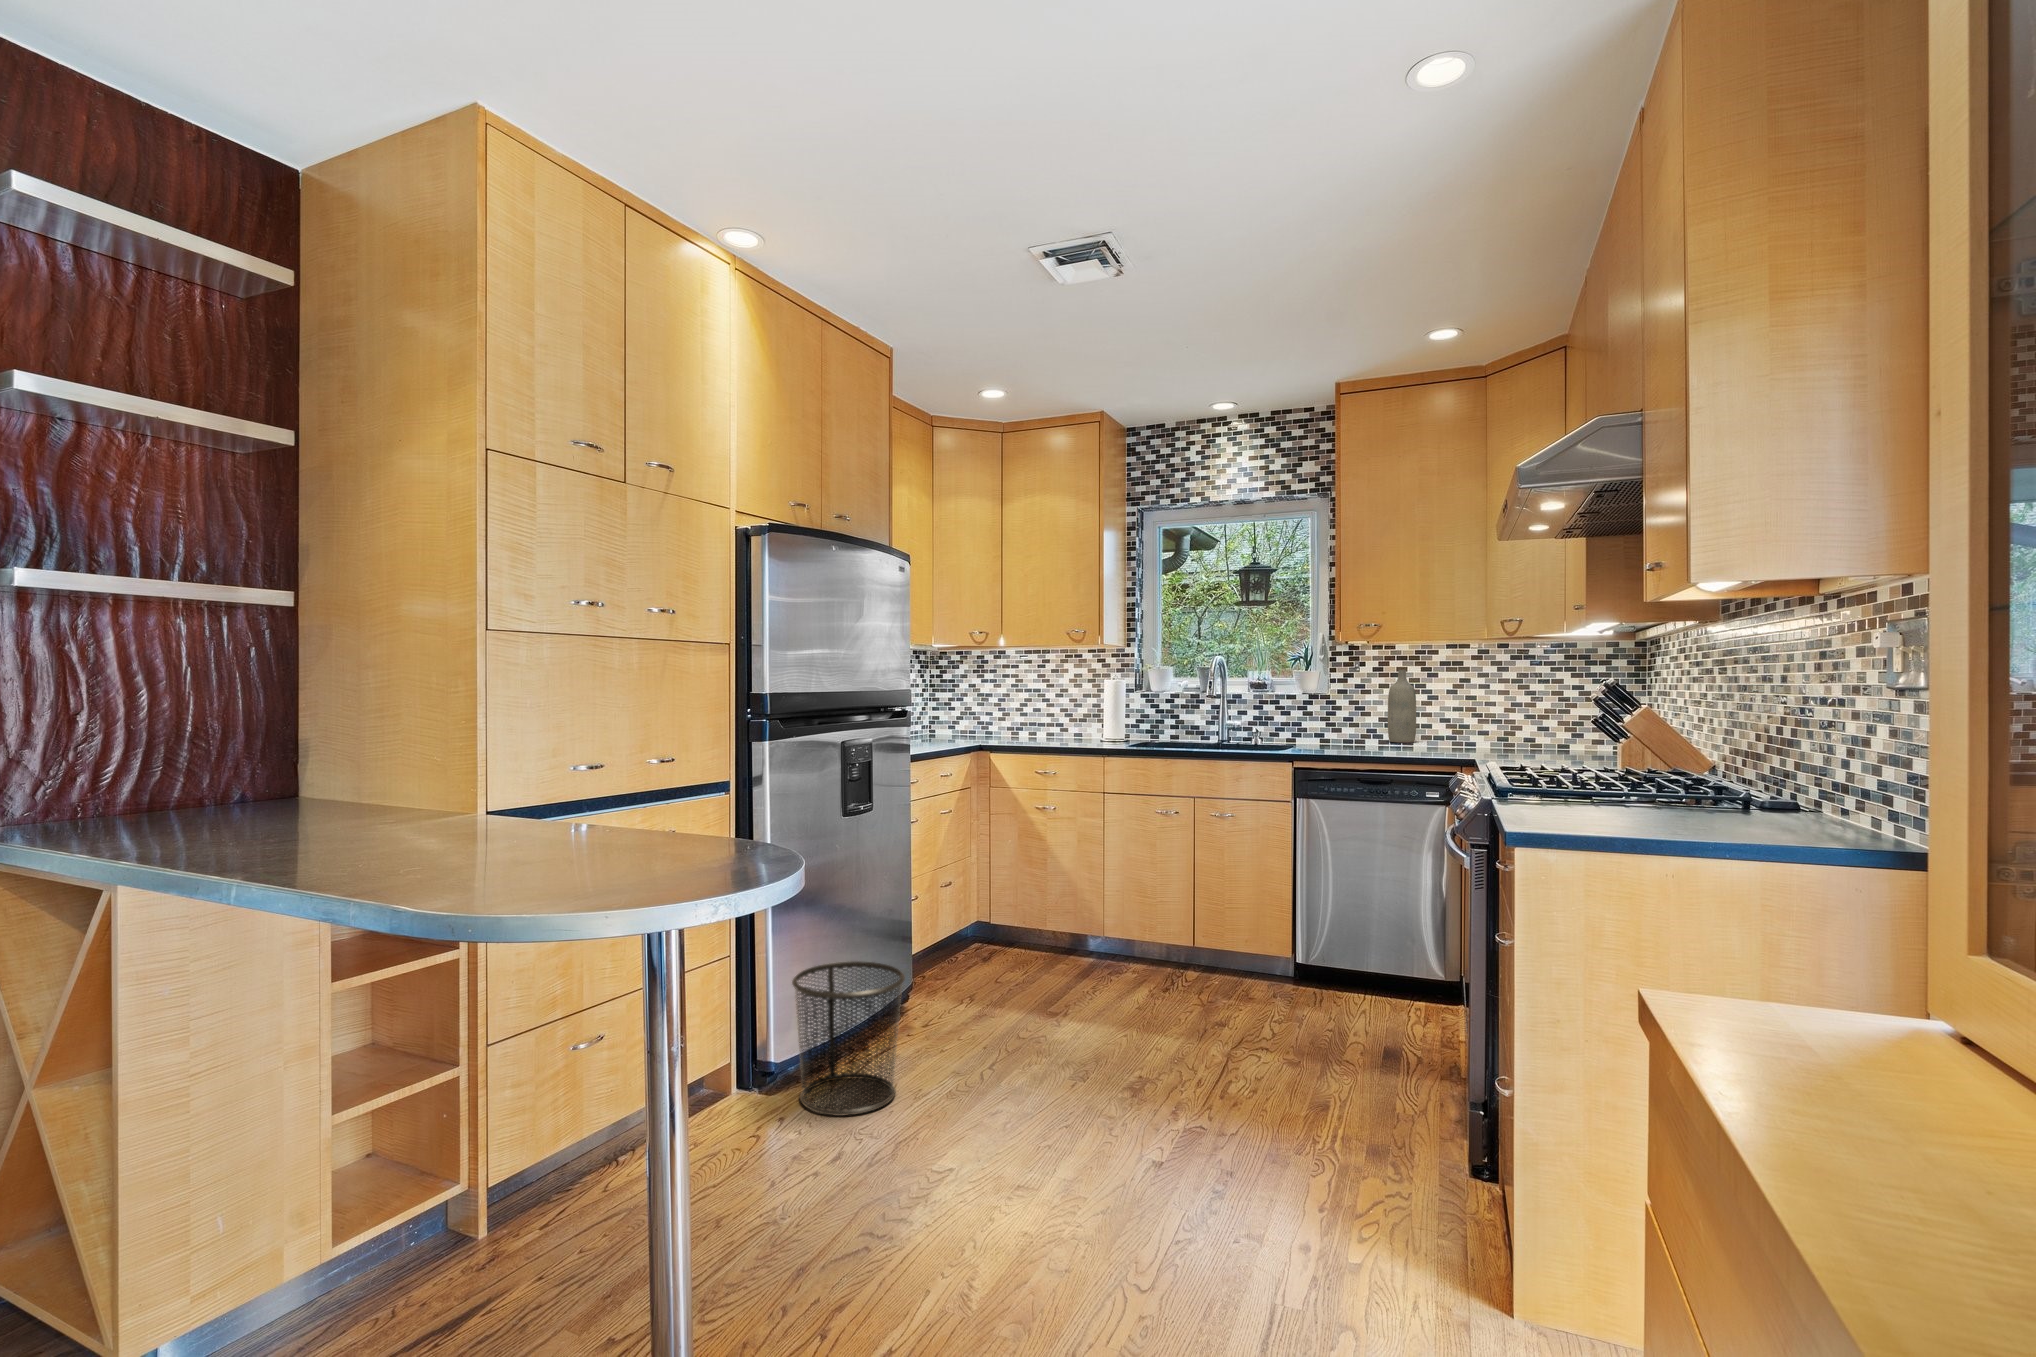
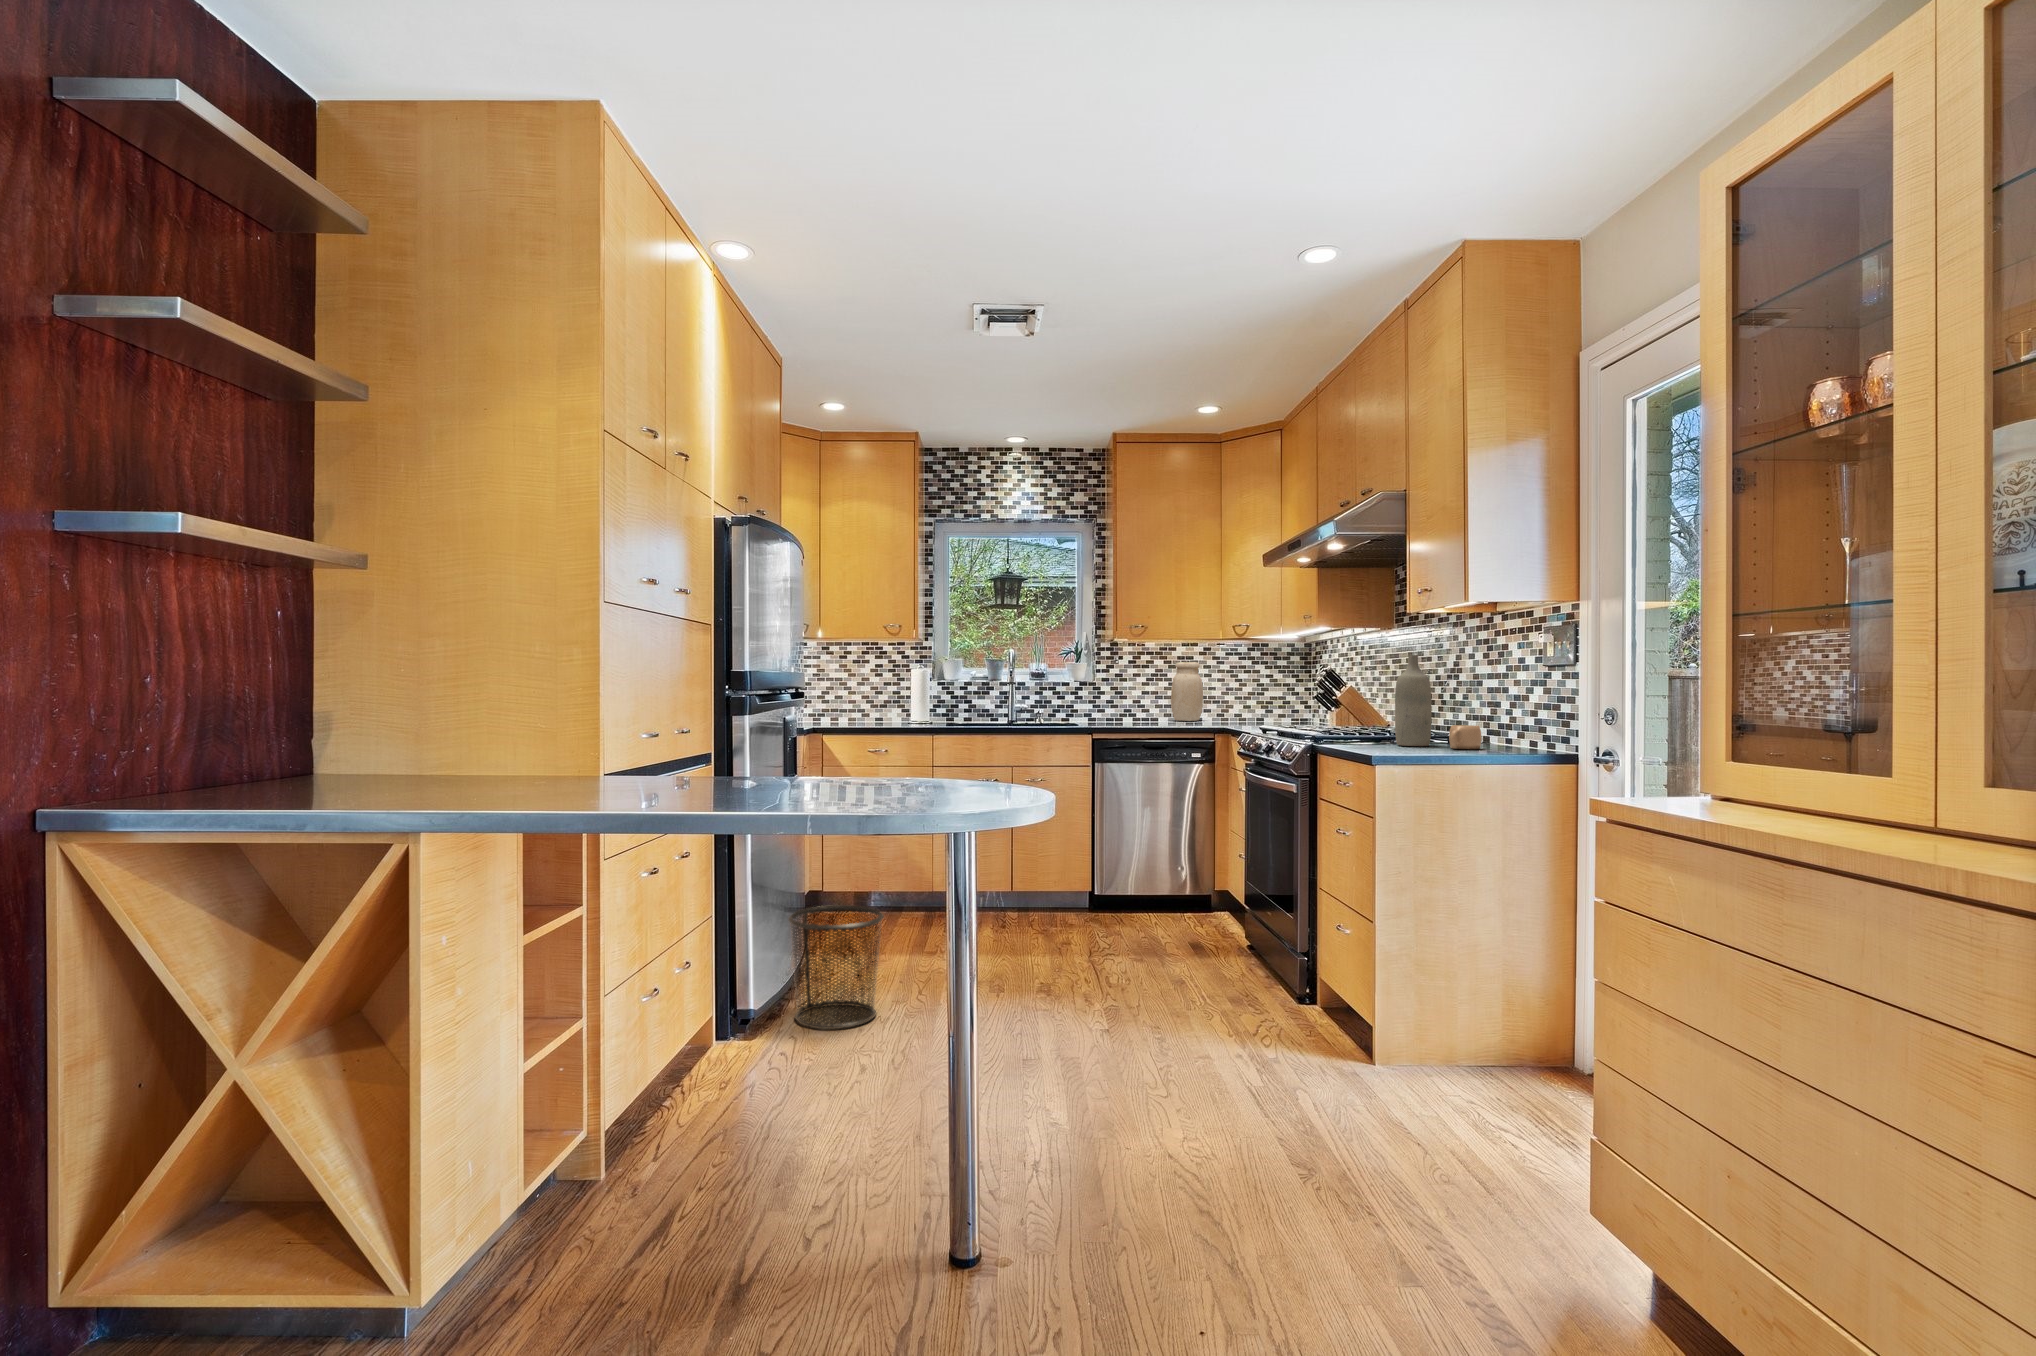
bottle: present [1388,670,1416,743] -> present [1395,655,1431,746]
jar: none [1418,670,1463,747] -> present [1171,662,1203,721]
mug: none [1710,783,1777,827] -> present [1449,725,1481,749]

